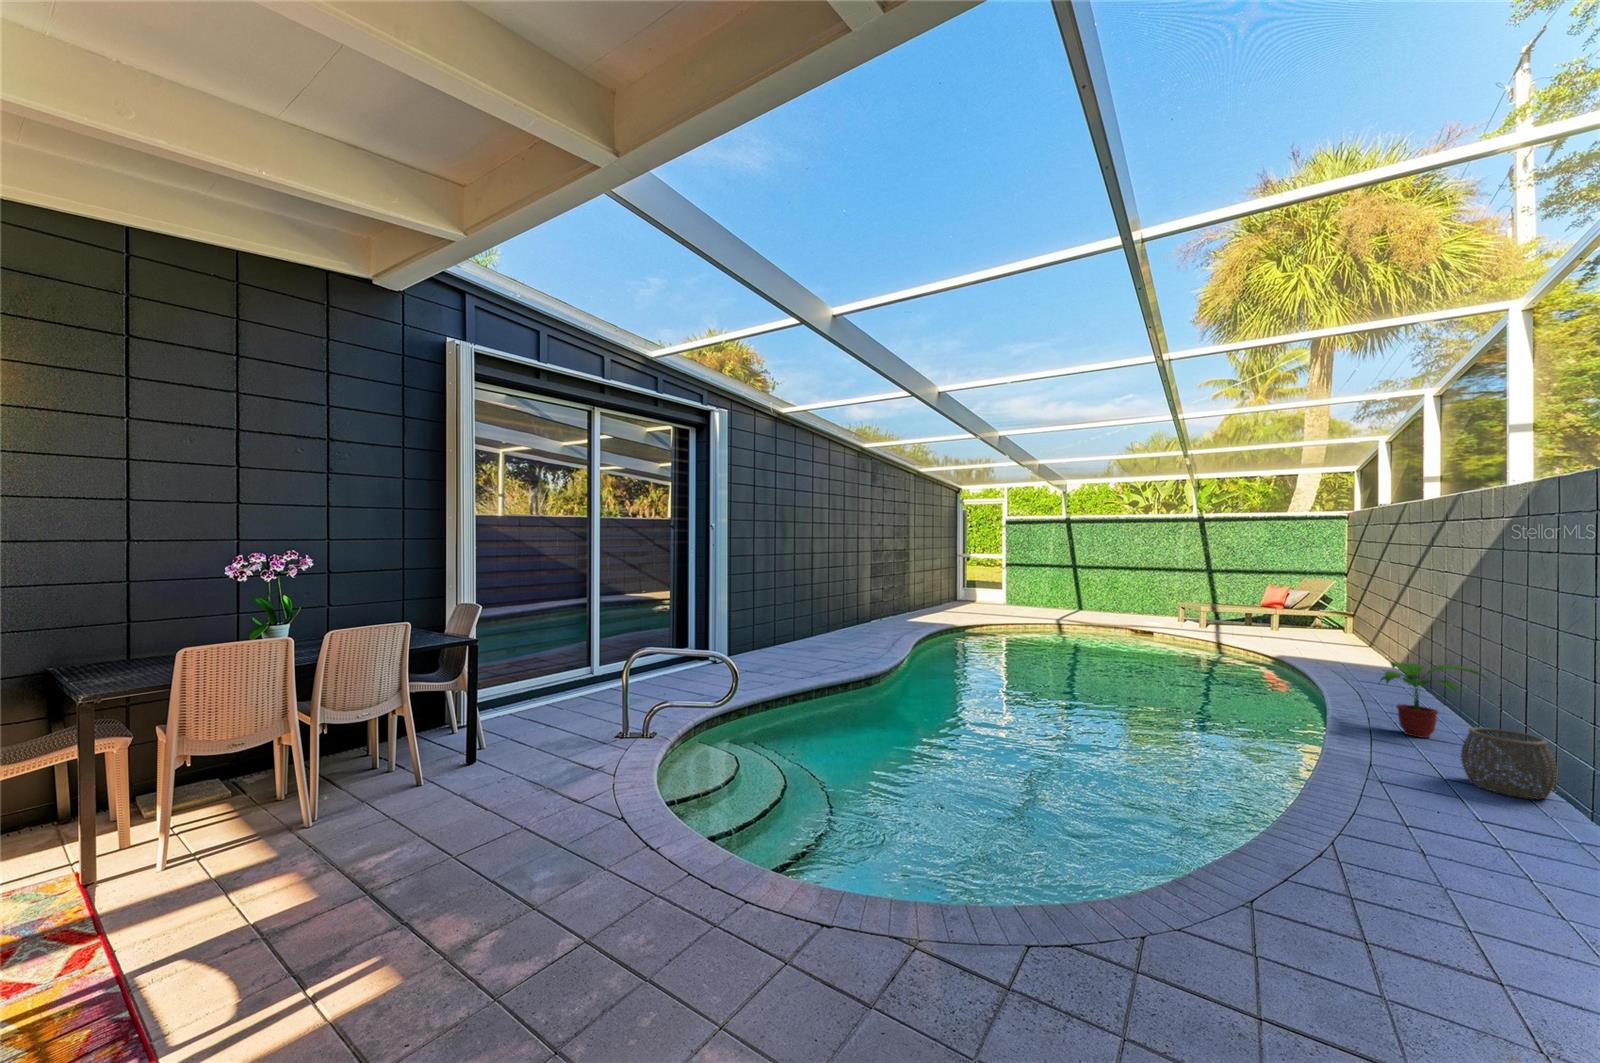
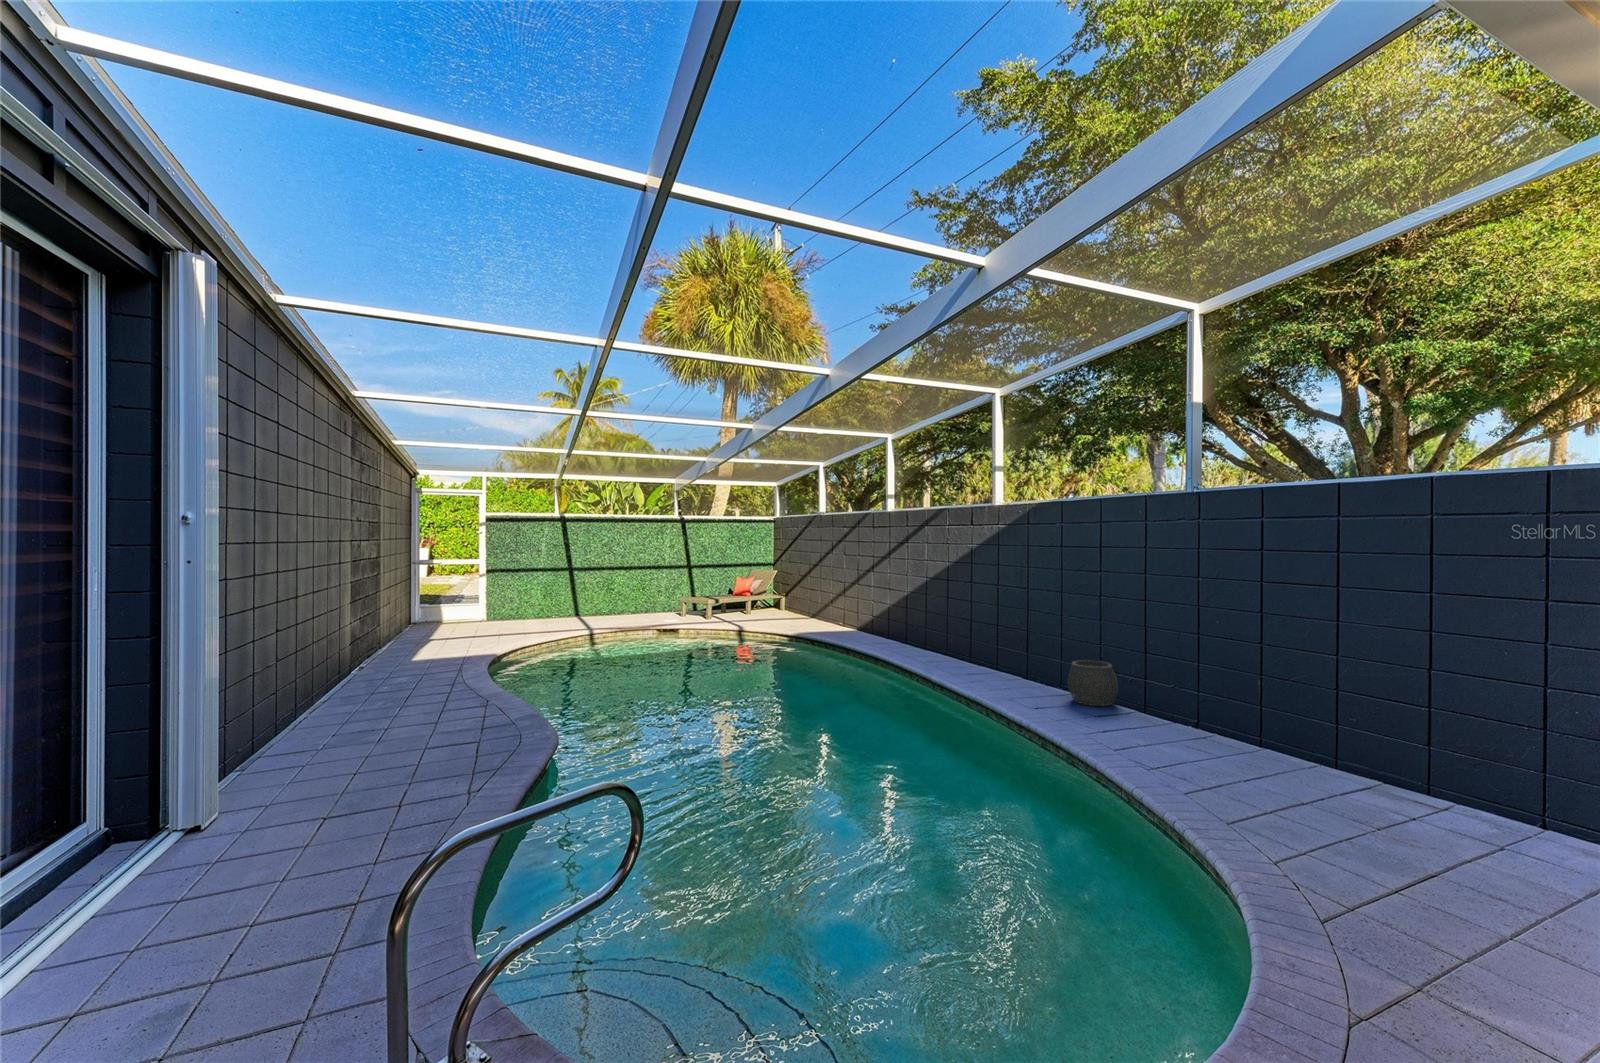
potted plant: present [1380,662,1488,738] -> none [956,621,1015,678]

